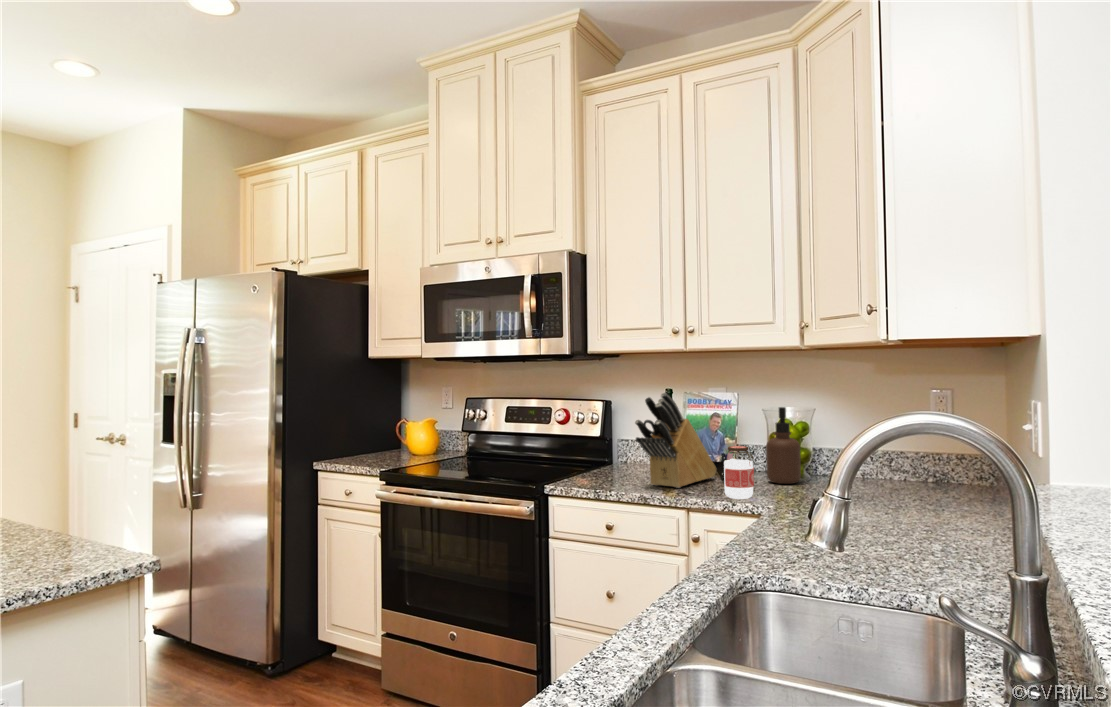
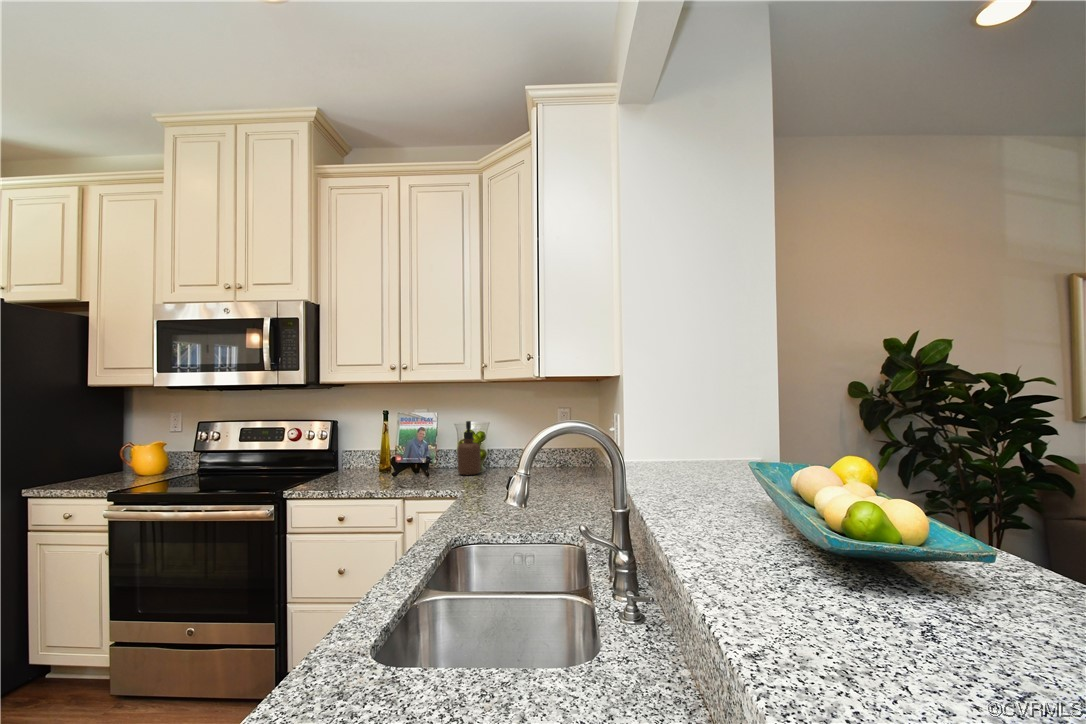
knife block: present [635,392,716,488] -> none [361,412,422,484]
jar: present [724,446,754,499] -> none [430,450,452,489]

